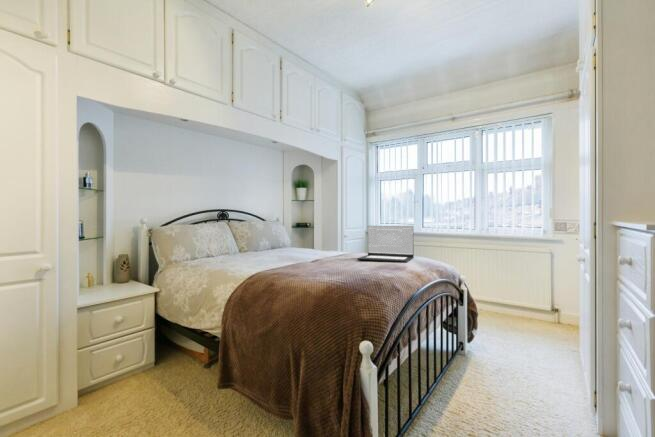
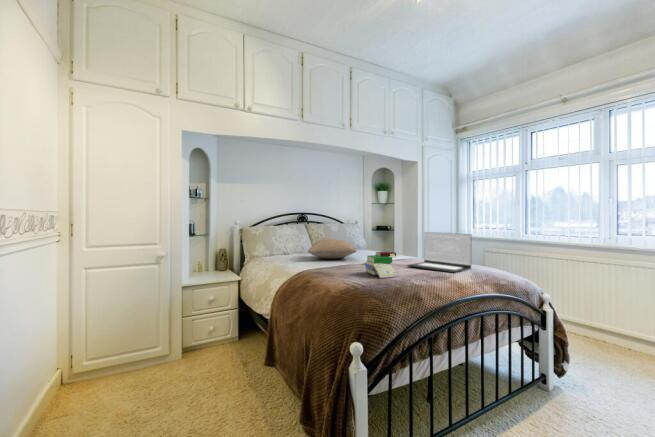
pillow: none [242,237,298,258] -> present [308,239,356,259]
book: none [323,245,360,273] -> present [365,252,397,278]

